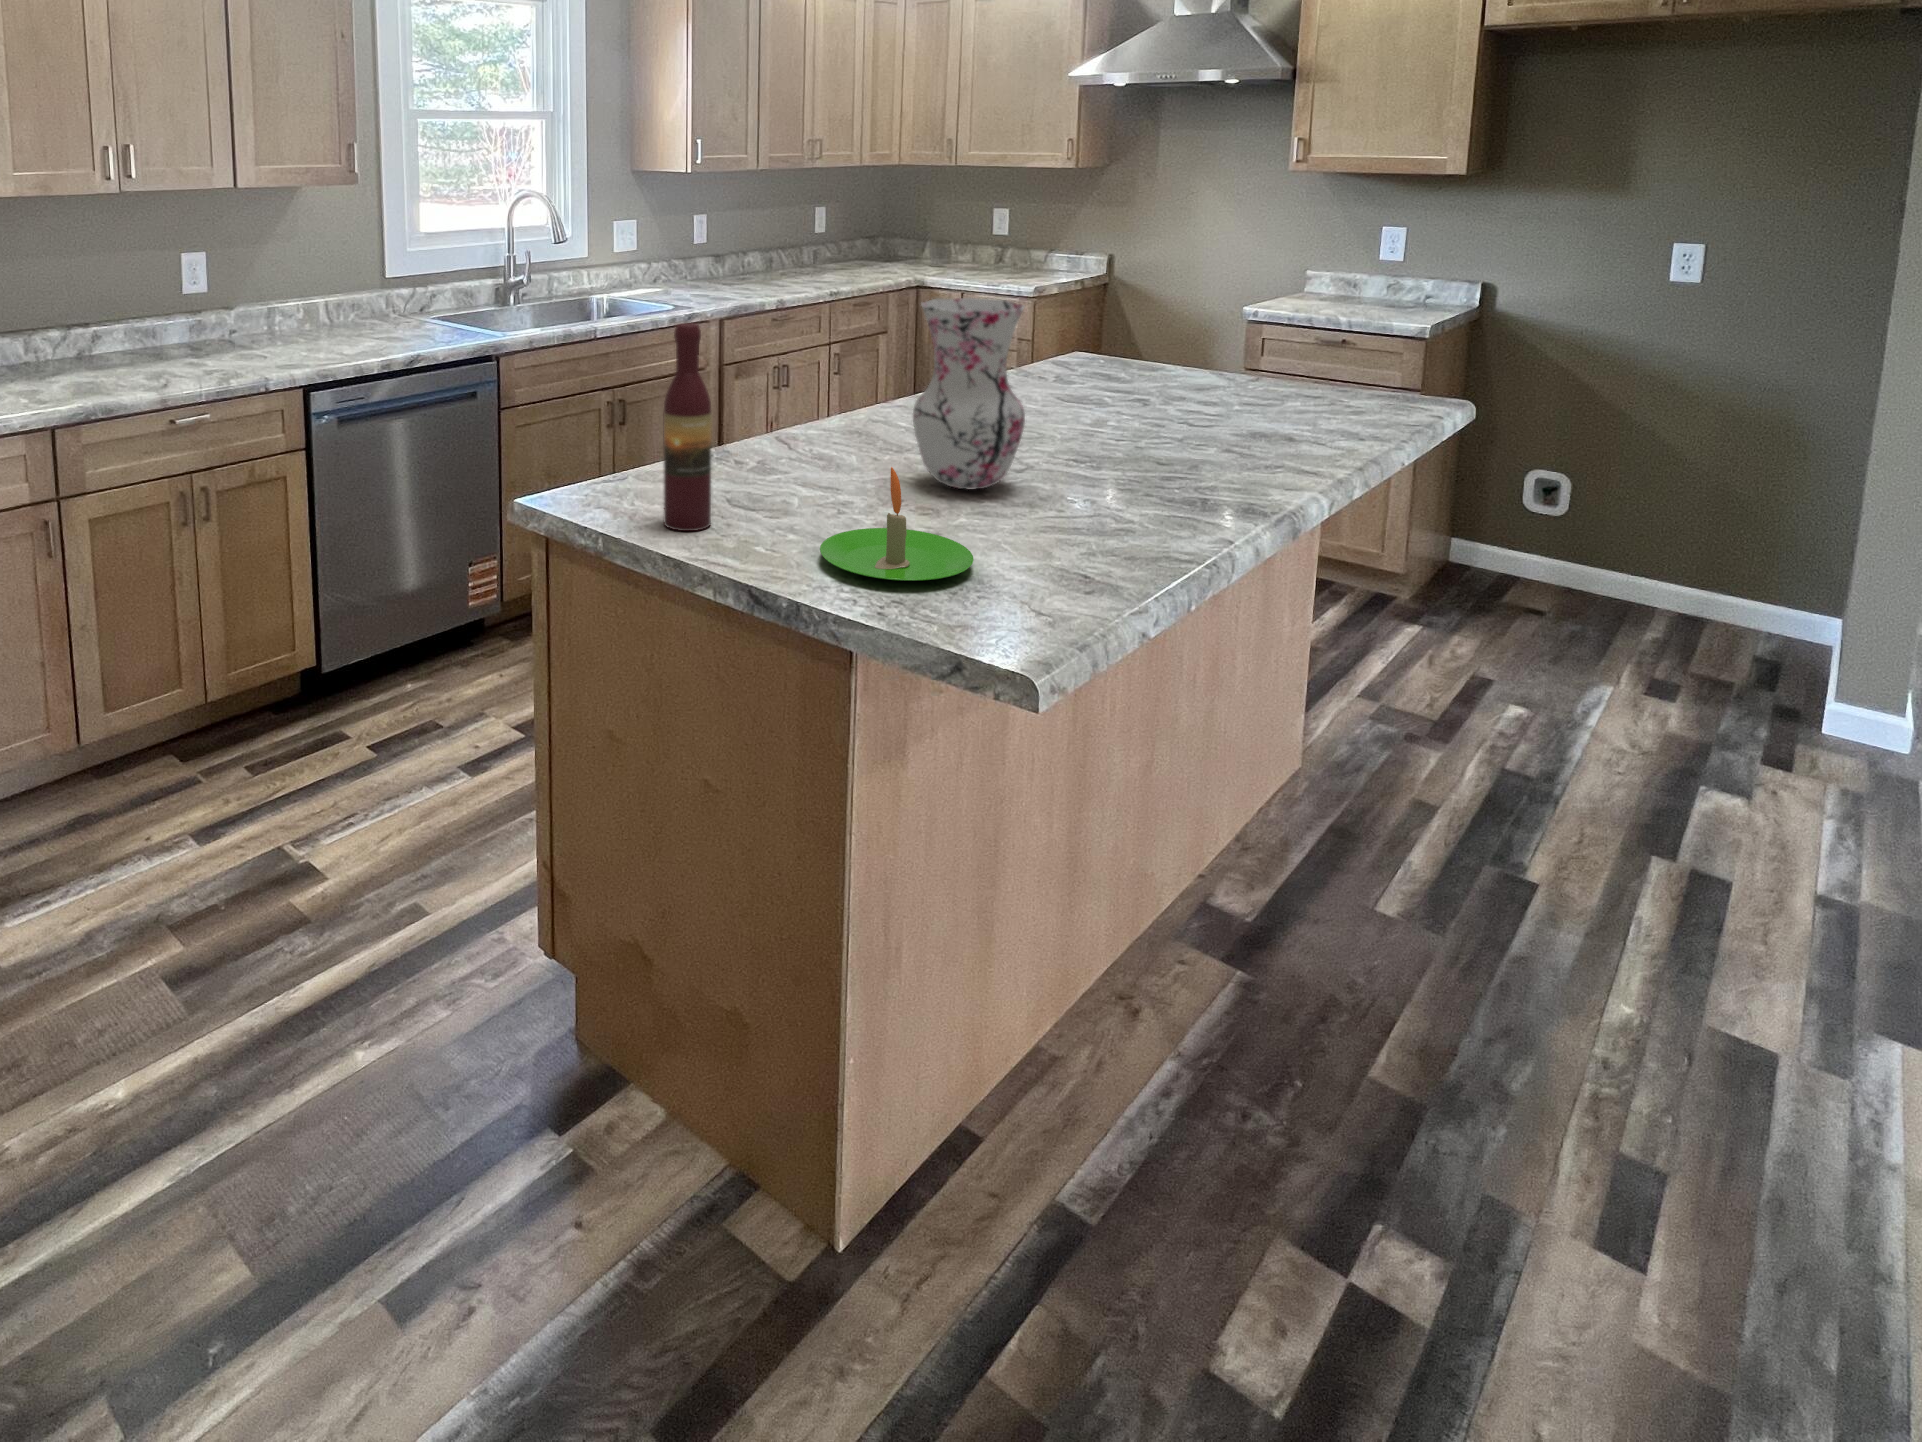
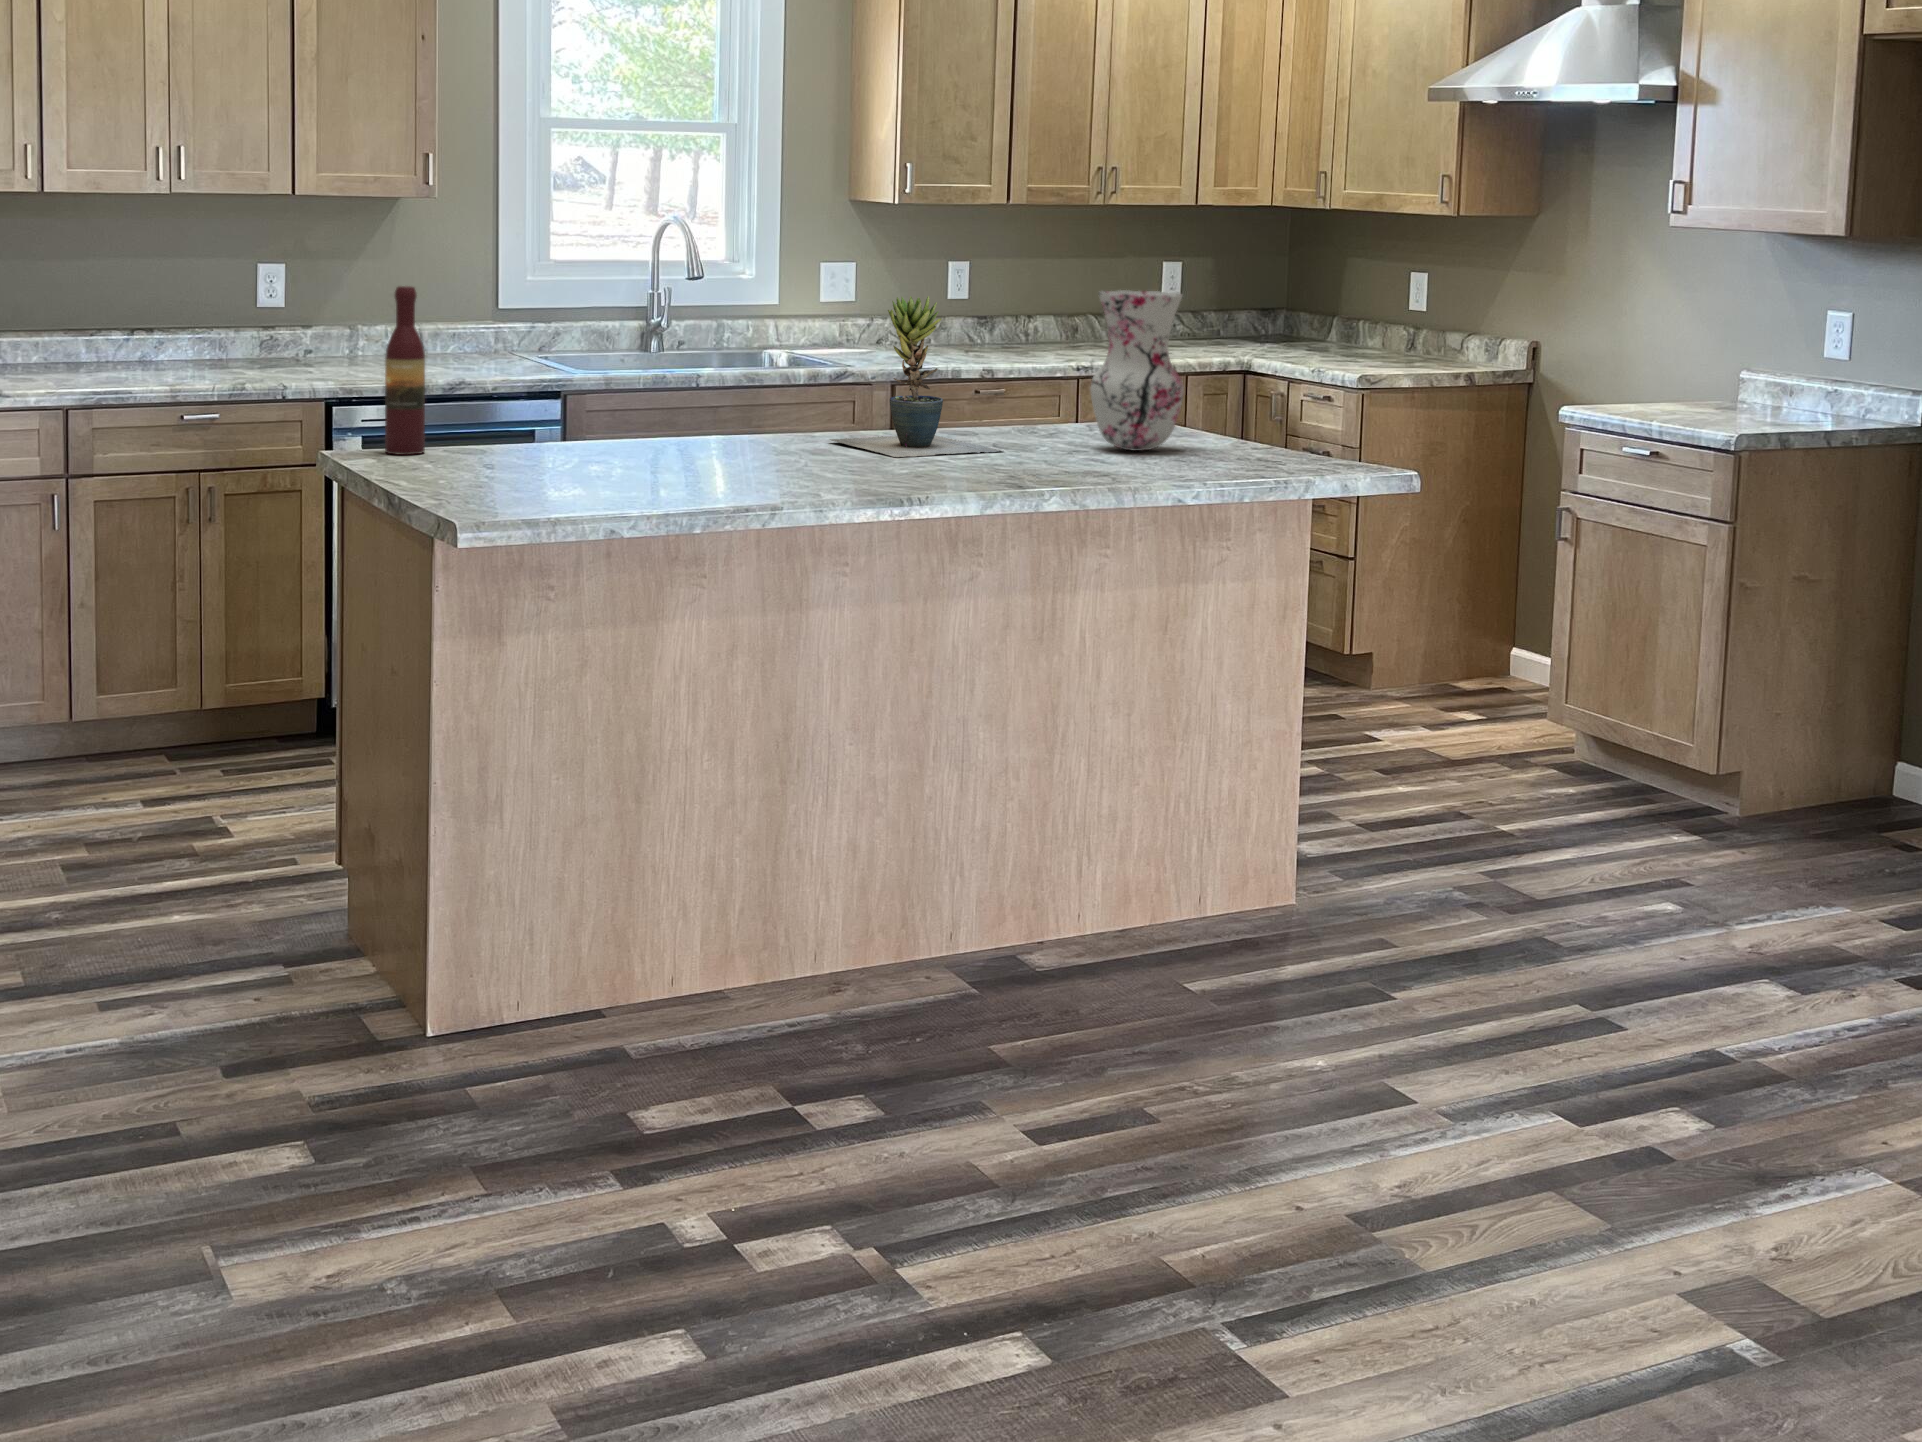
potted plant: none [1026,287,1216,464] -> present [830,296,1001,457]
vase: present [913,298,1025,490] -> present [1090,290,1184,451]
candle: present [820,467,974,581] -> none [437,394,556,476]

